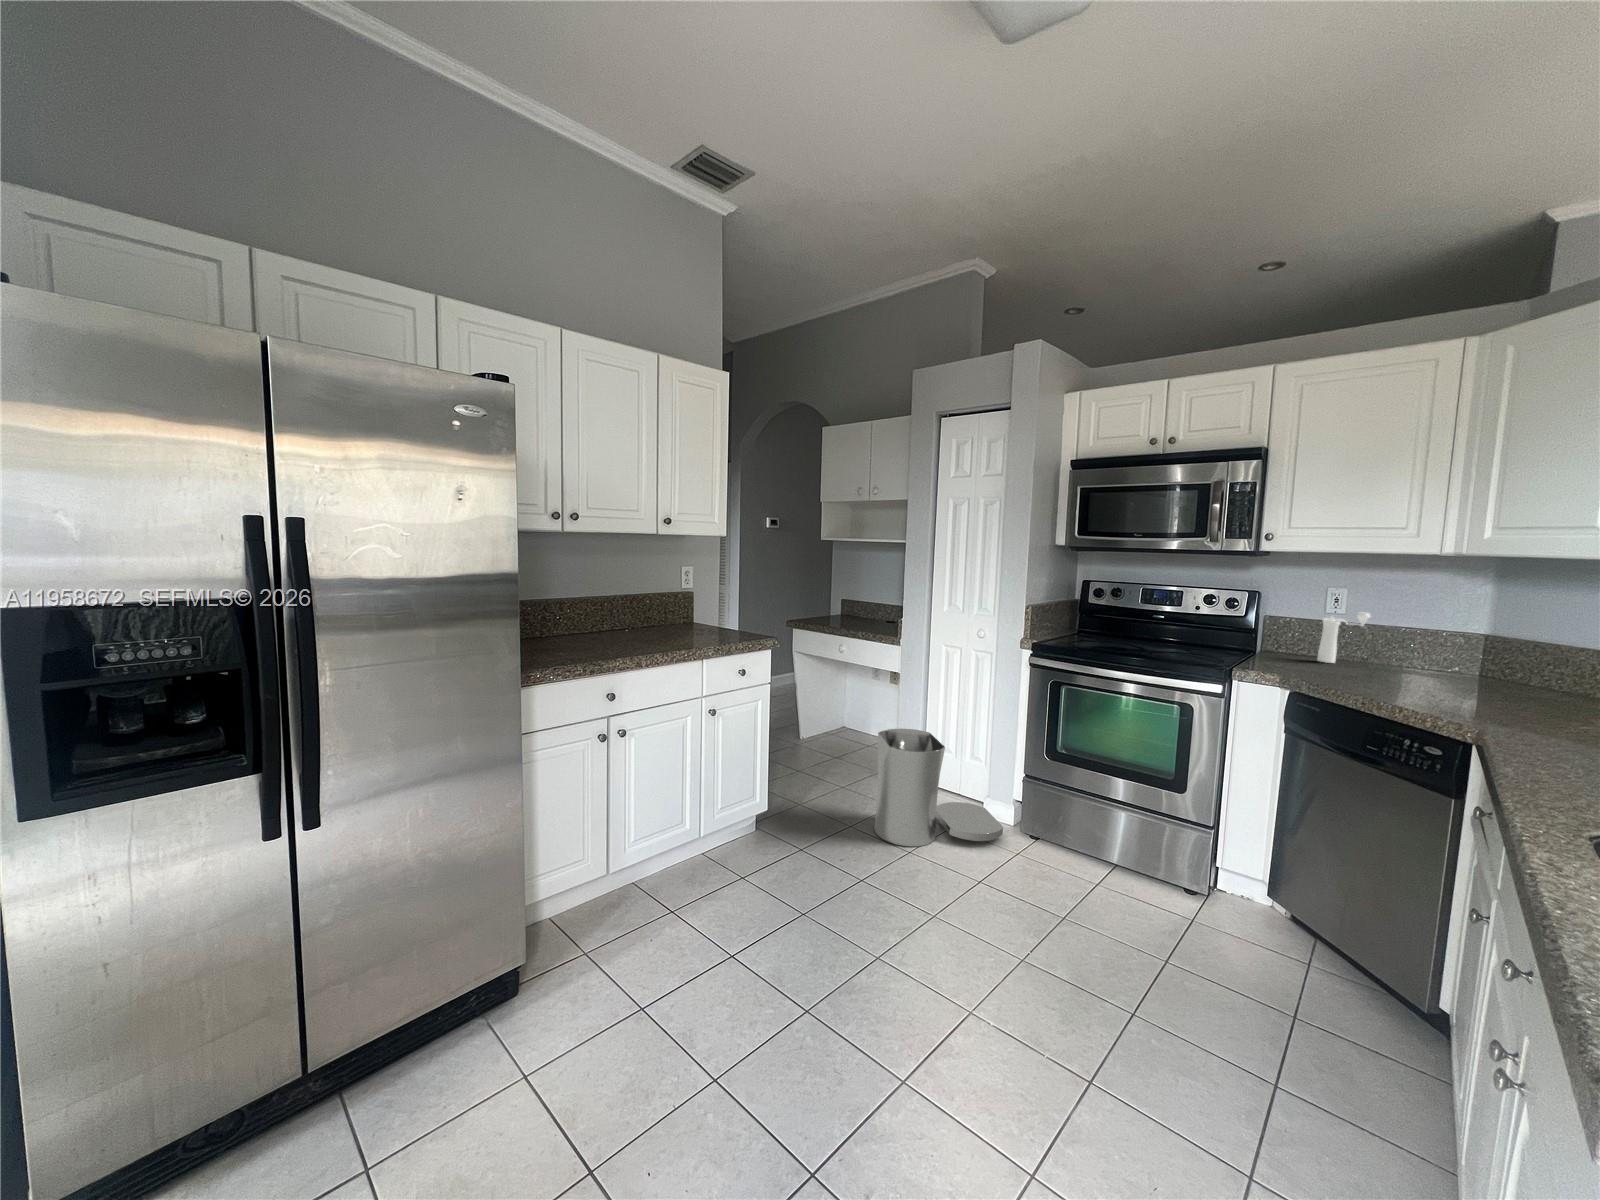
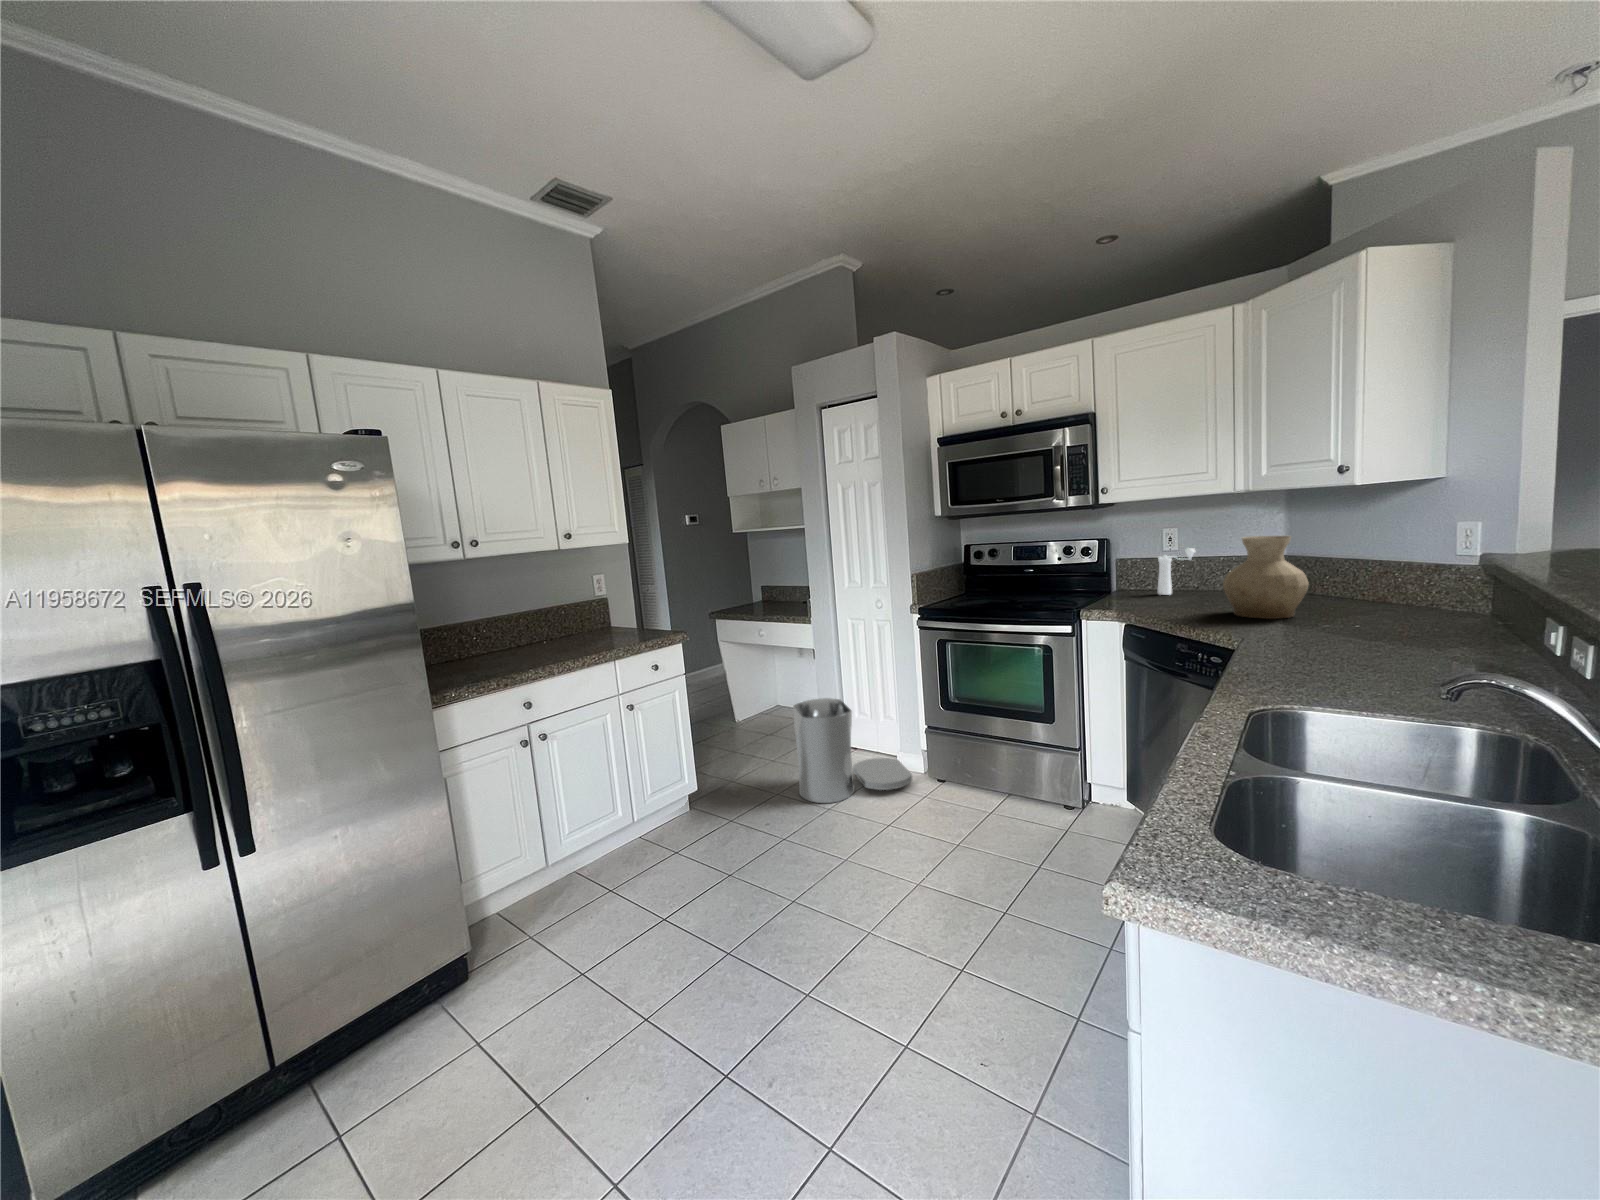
vase: none [1429,607,1551,710] -> present [1223,536,1309,619]

